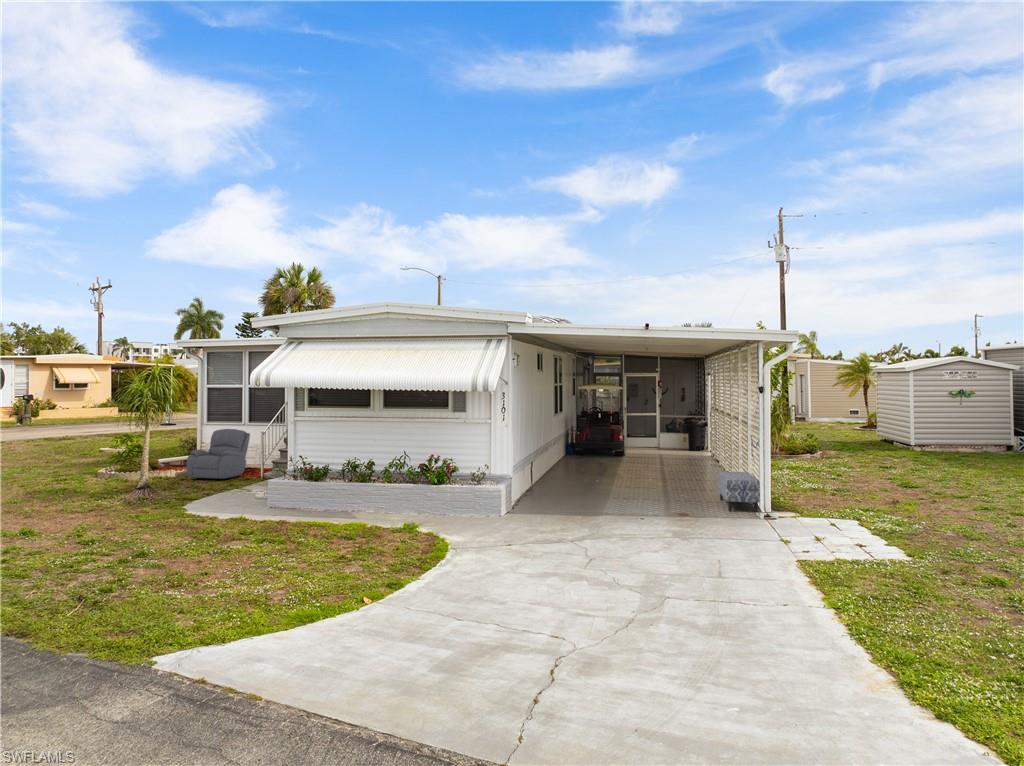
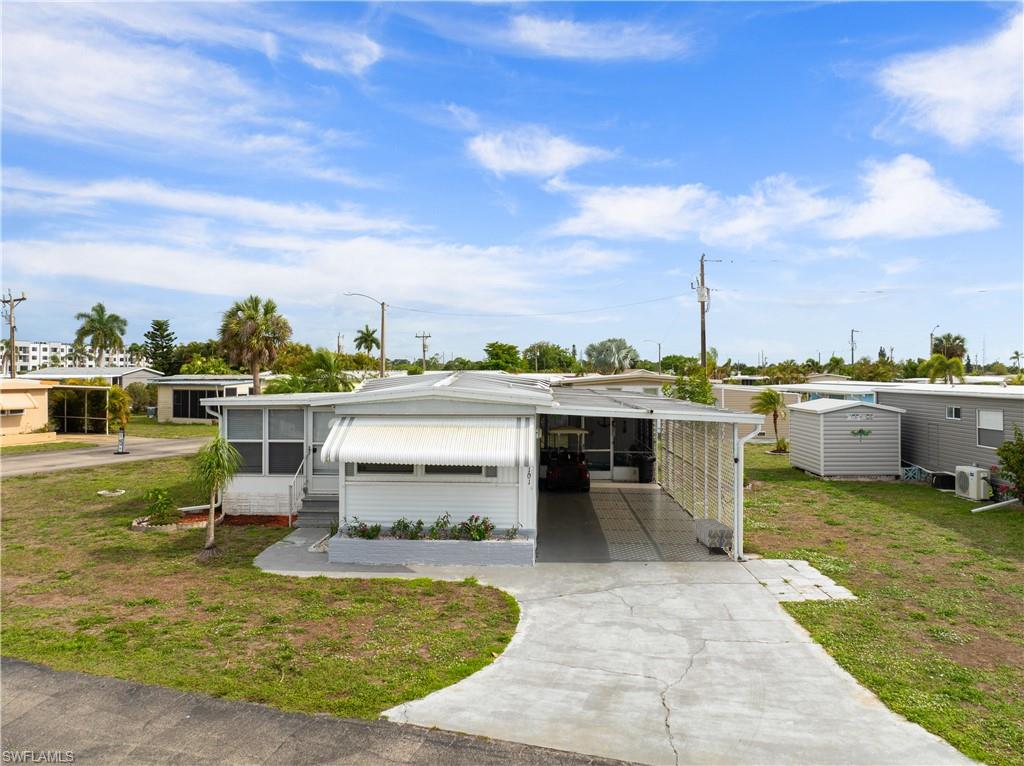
chair: present [186,429,250,480] -> none [200,478,257,530]

